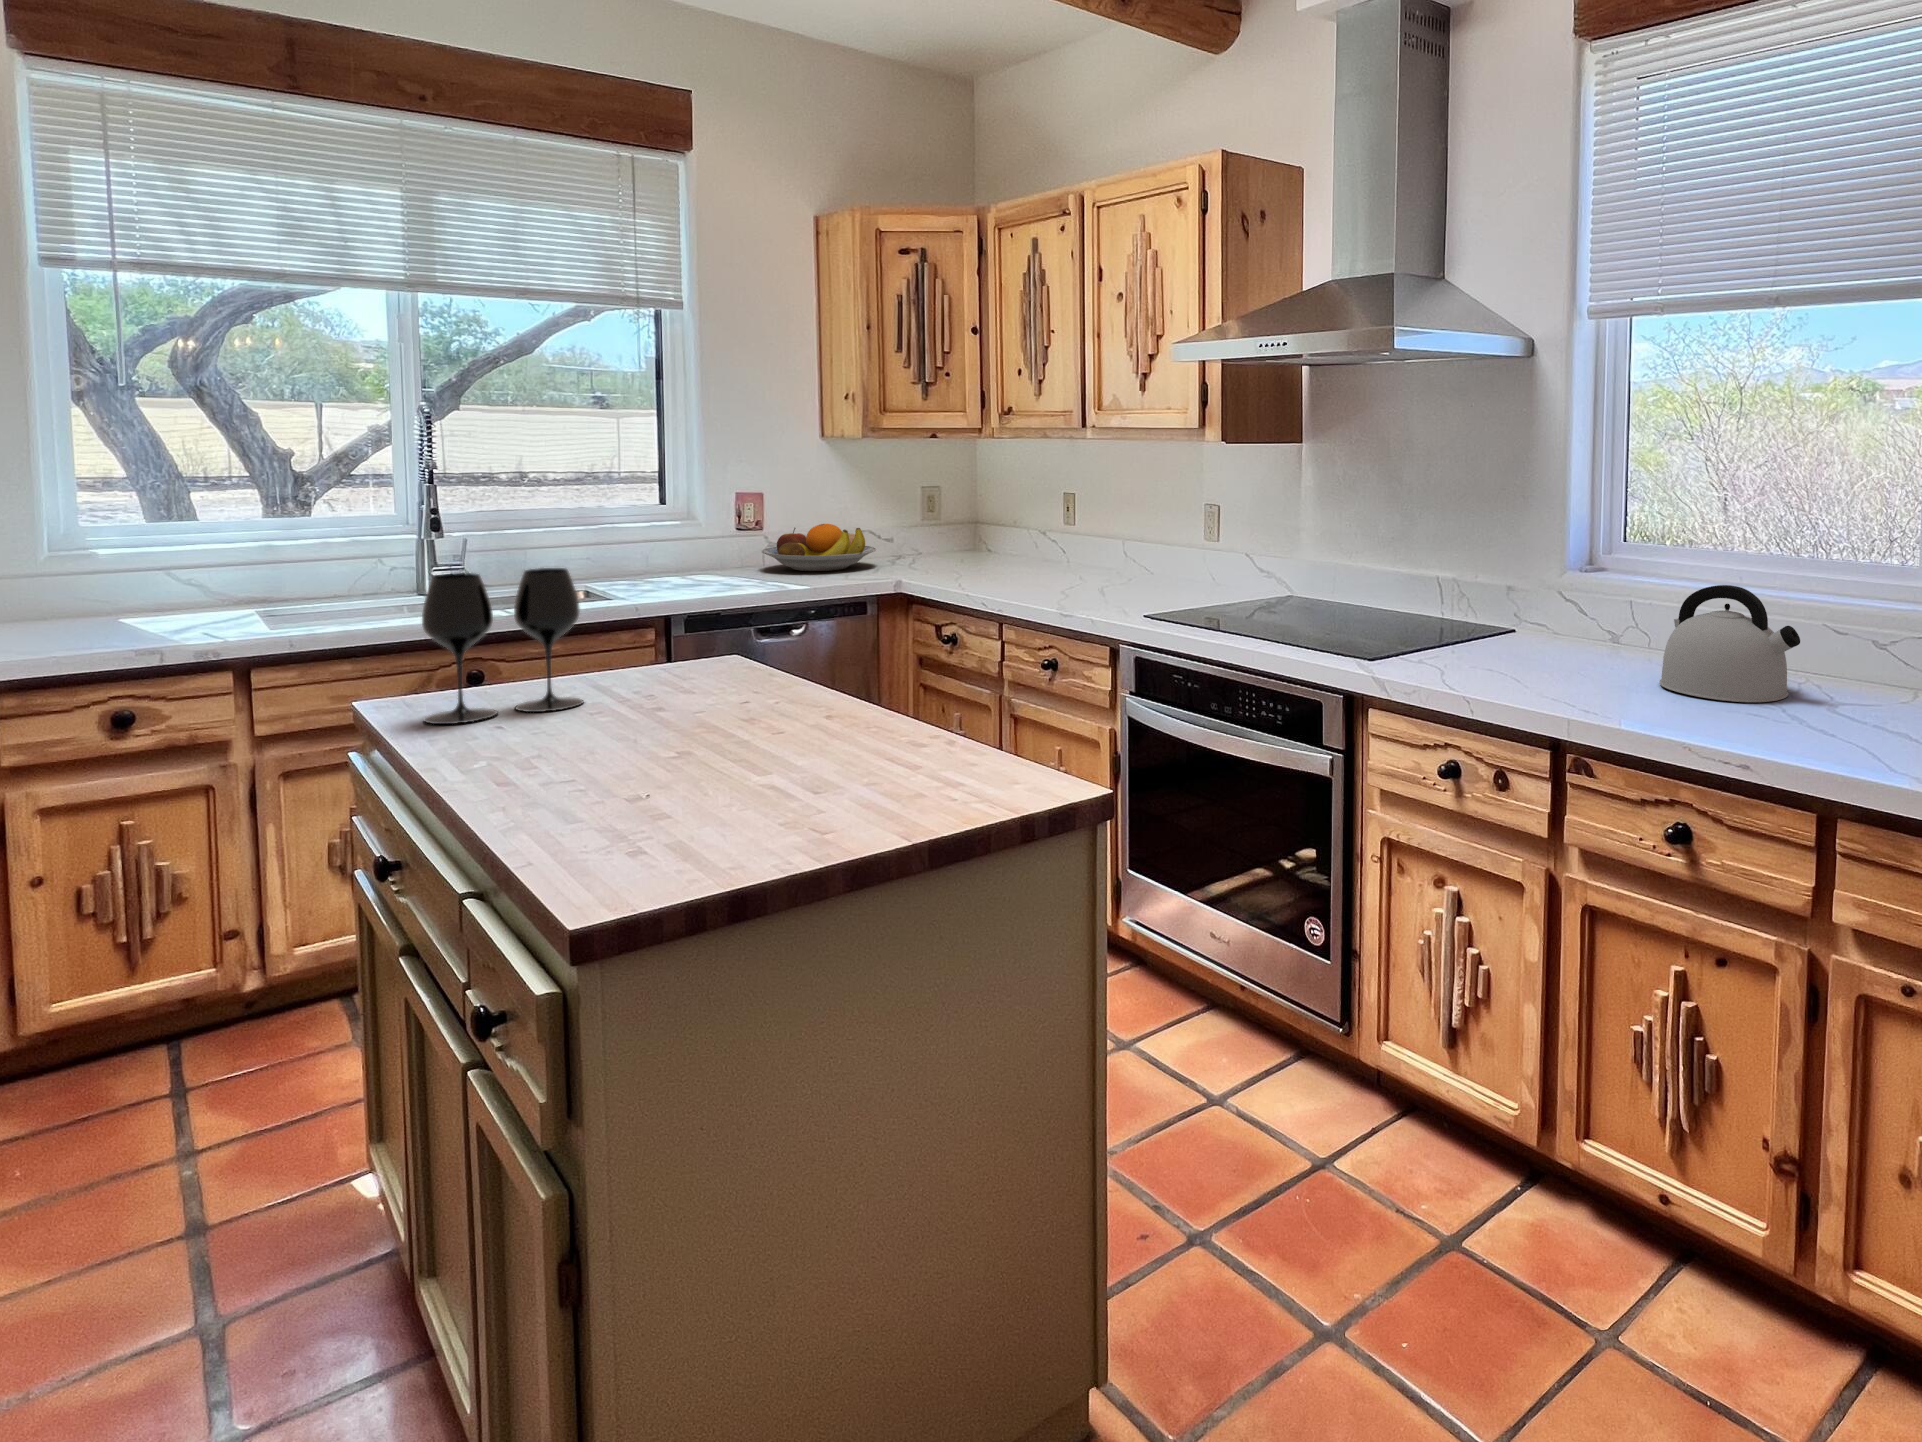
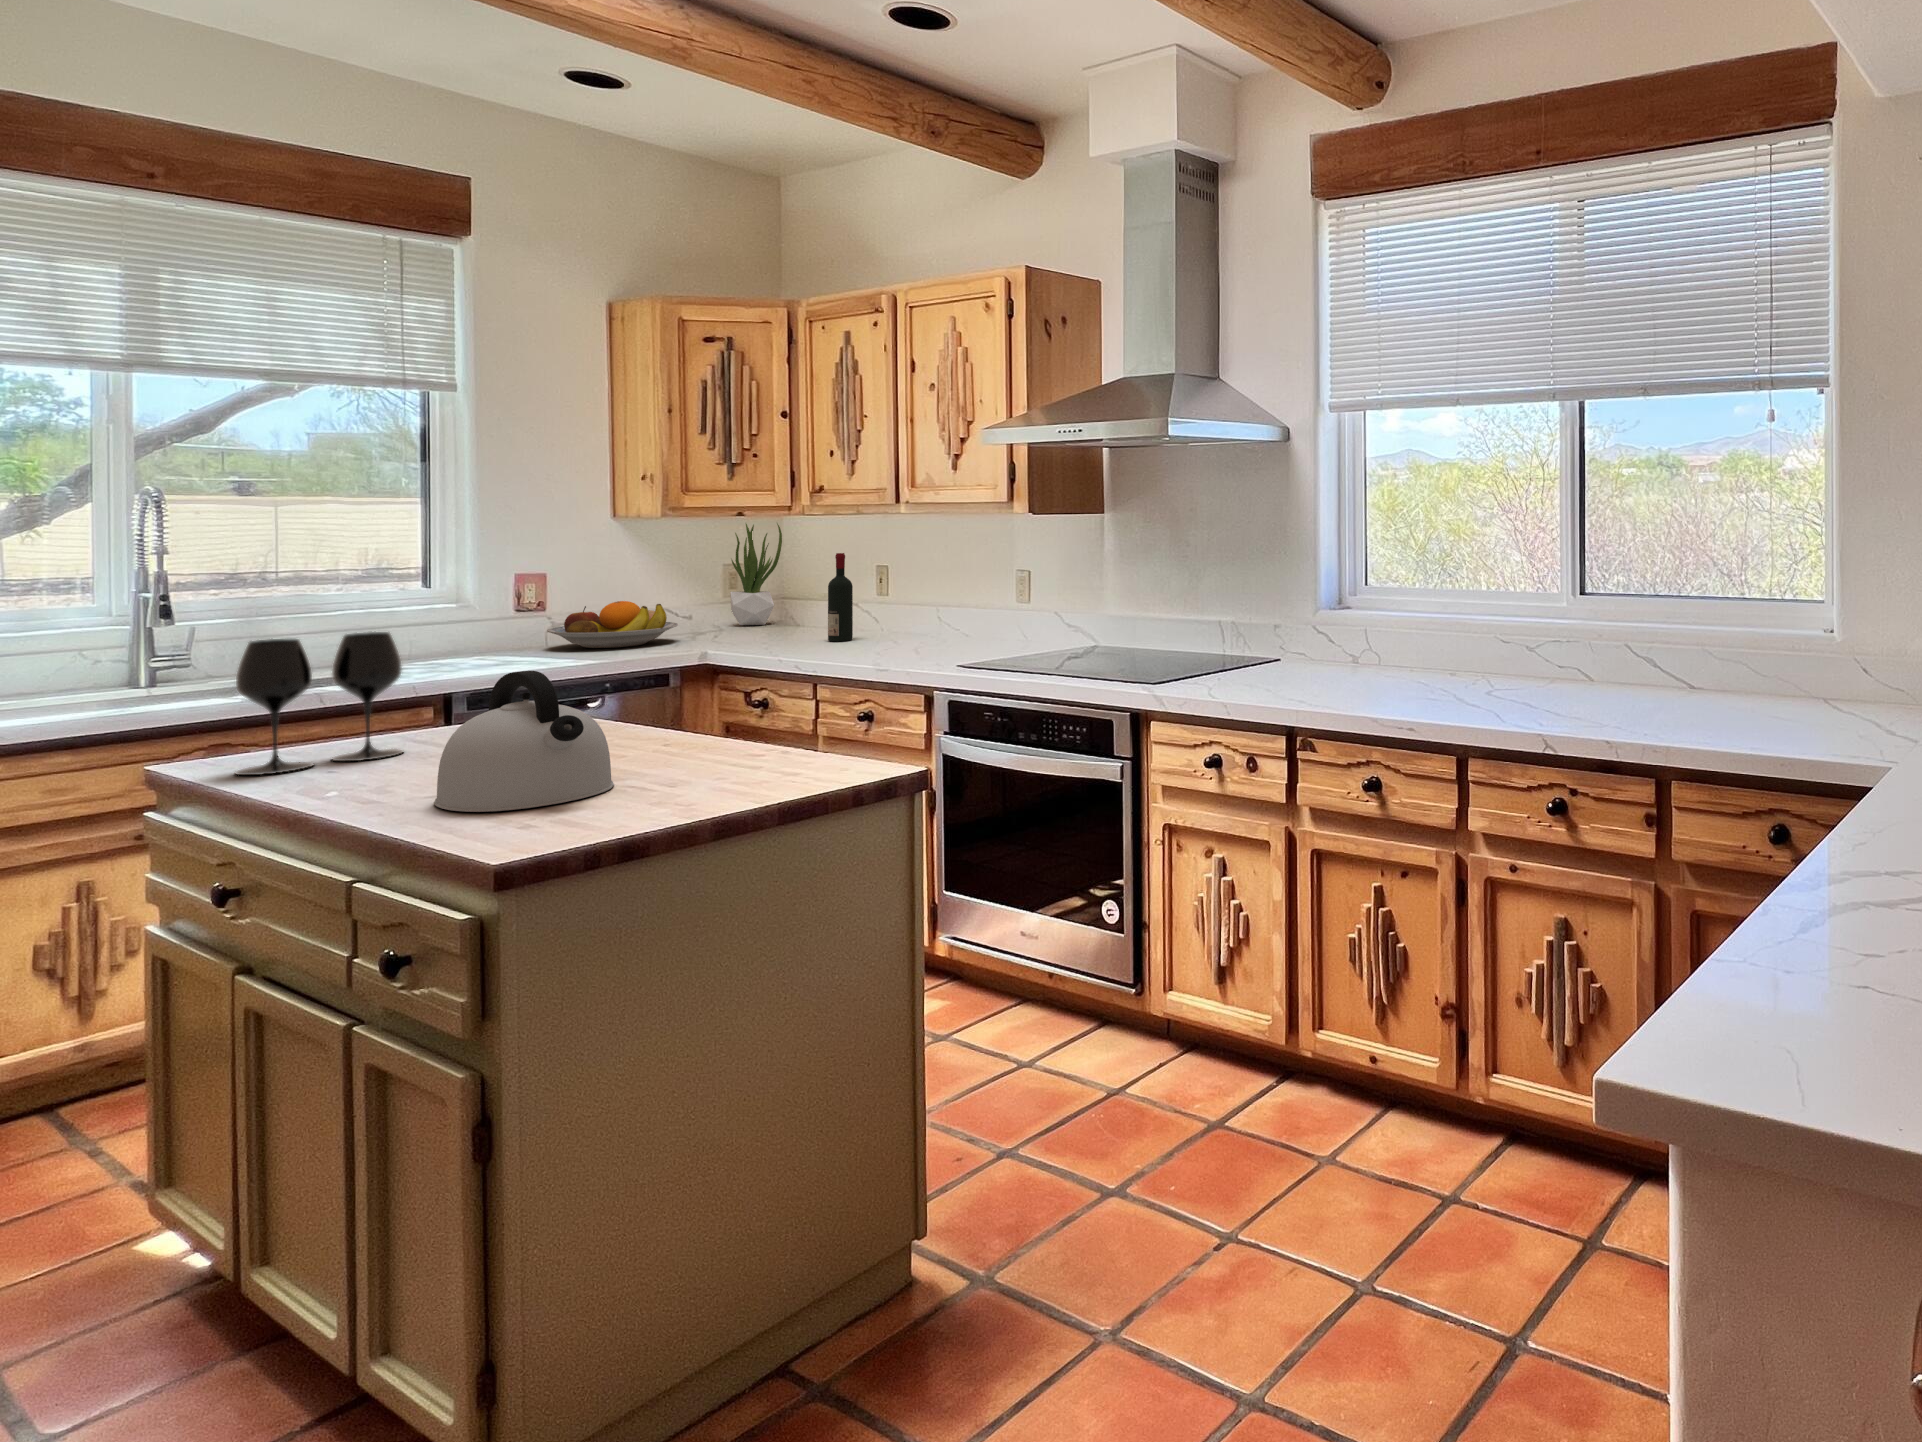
potted plant: none [926,444,972,551] -> present [730,523,782,625]
wine bottle: none [1013,480,1037,575] -> present [828,553,853,641]
kettle: present [1660,585,1800,702] -> present [434,671,614,812]

